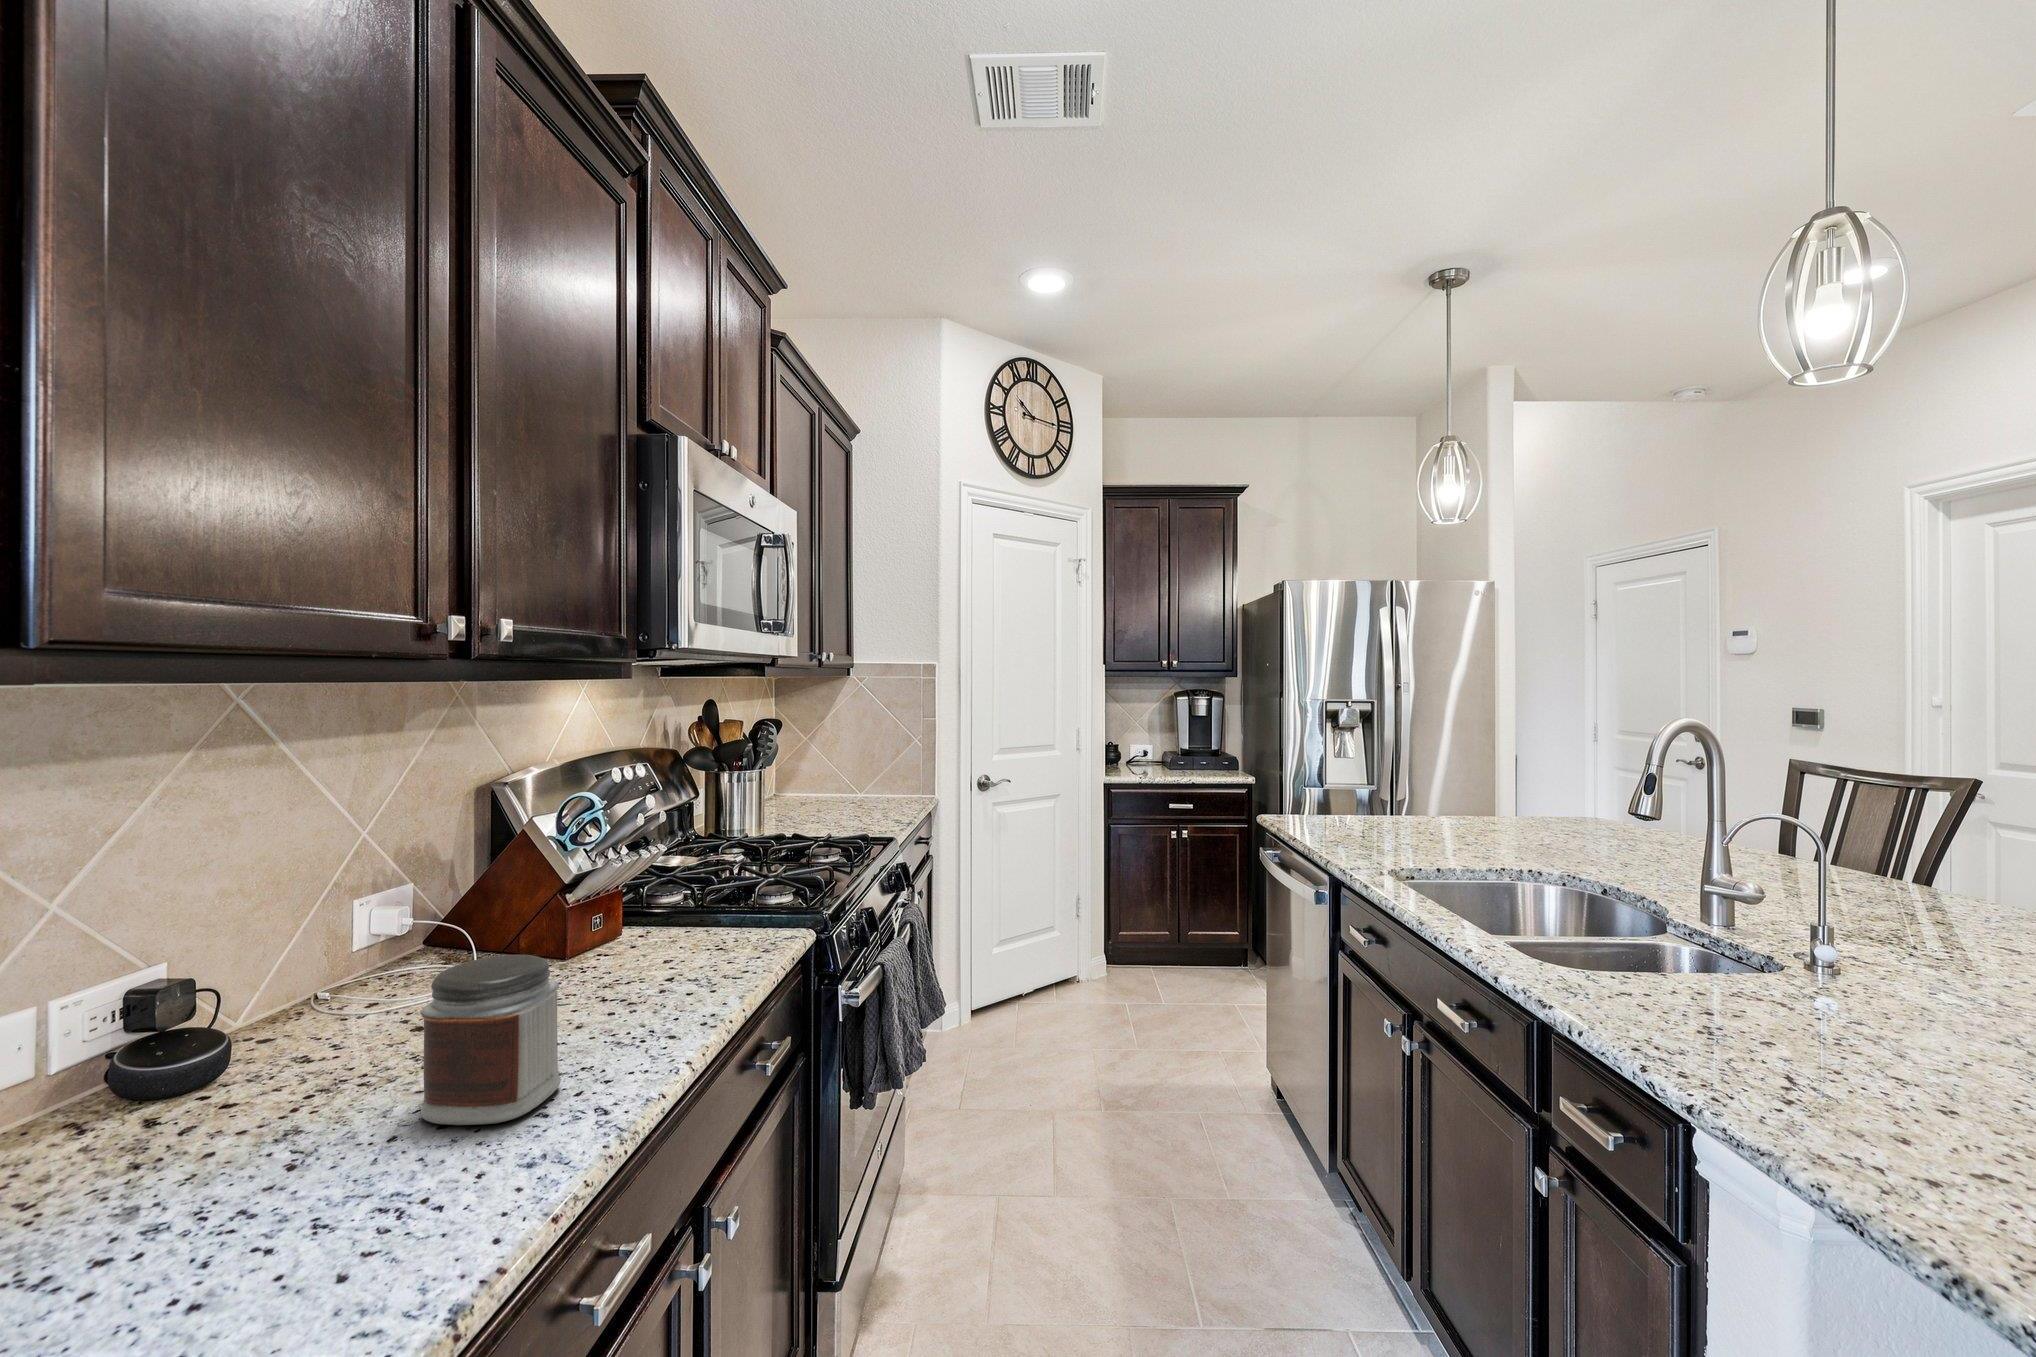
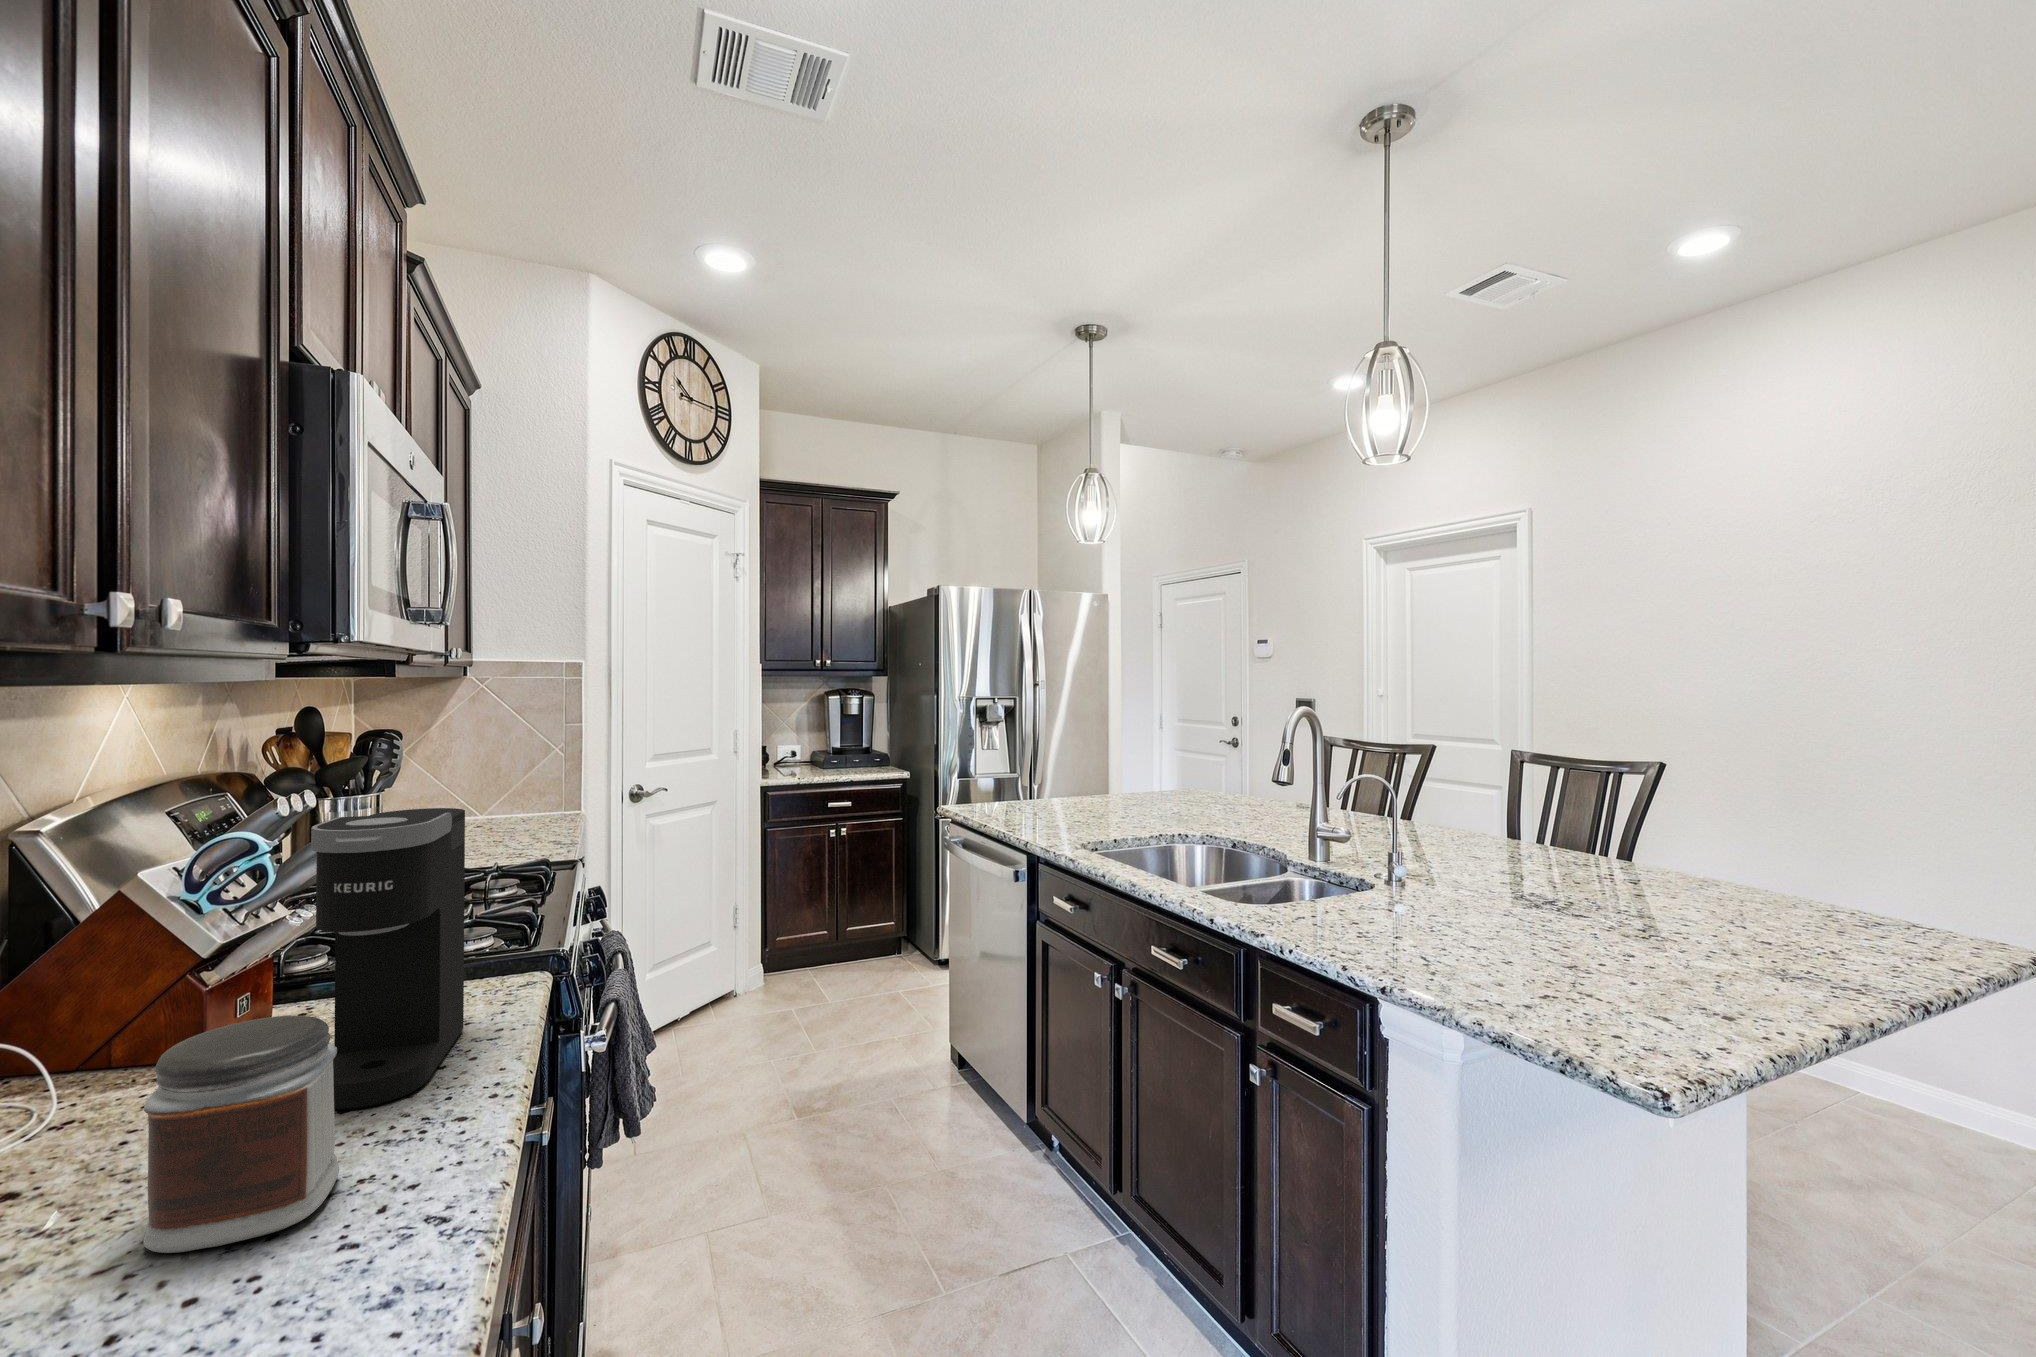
coffee maker: none [585,795,721,1037] -> present [311,808,465,1109]

